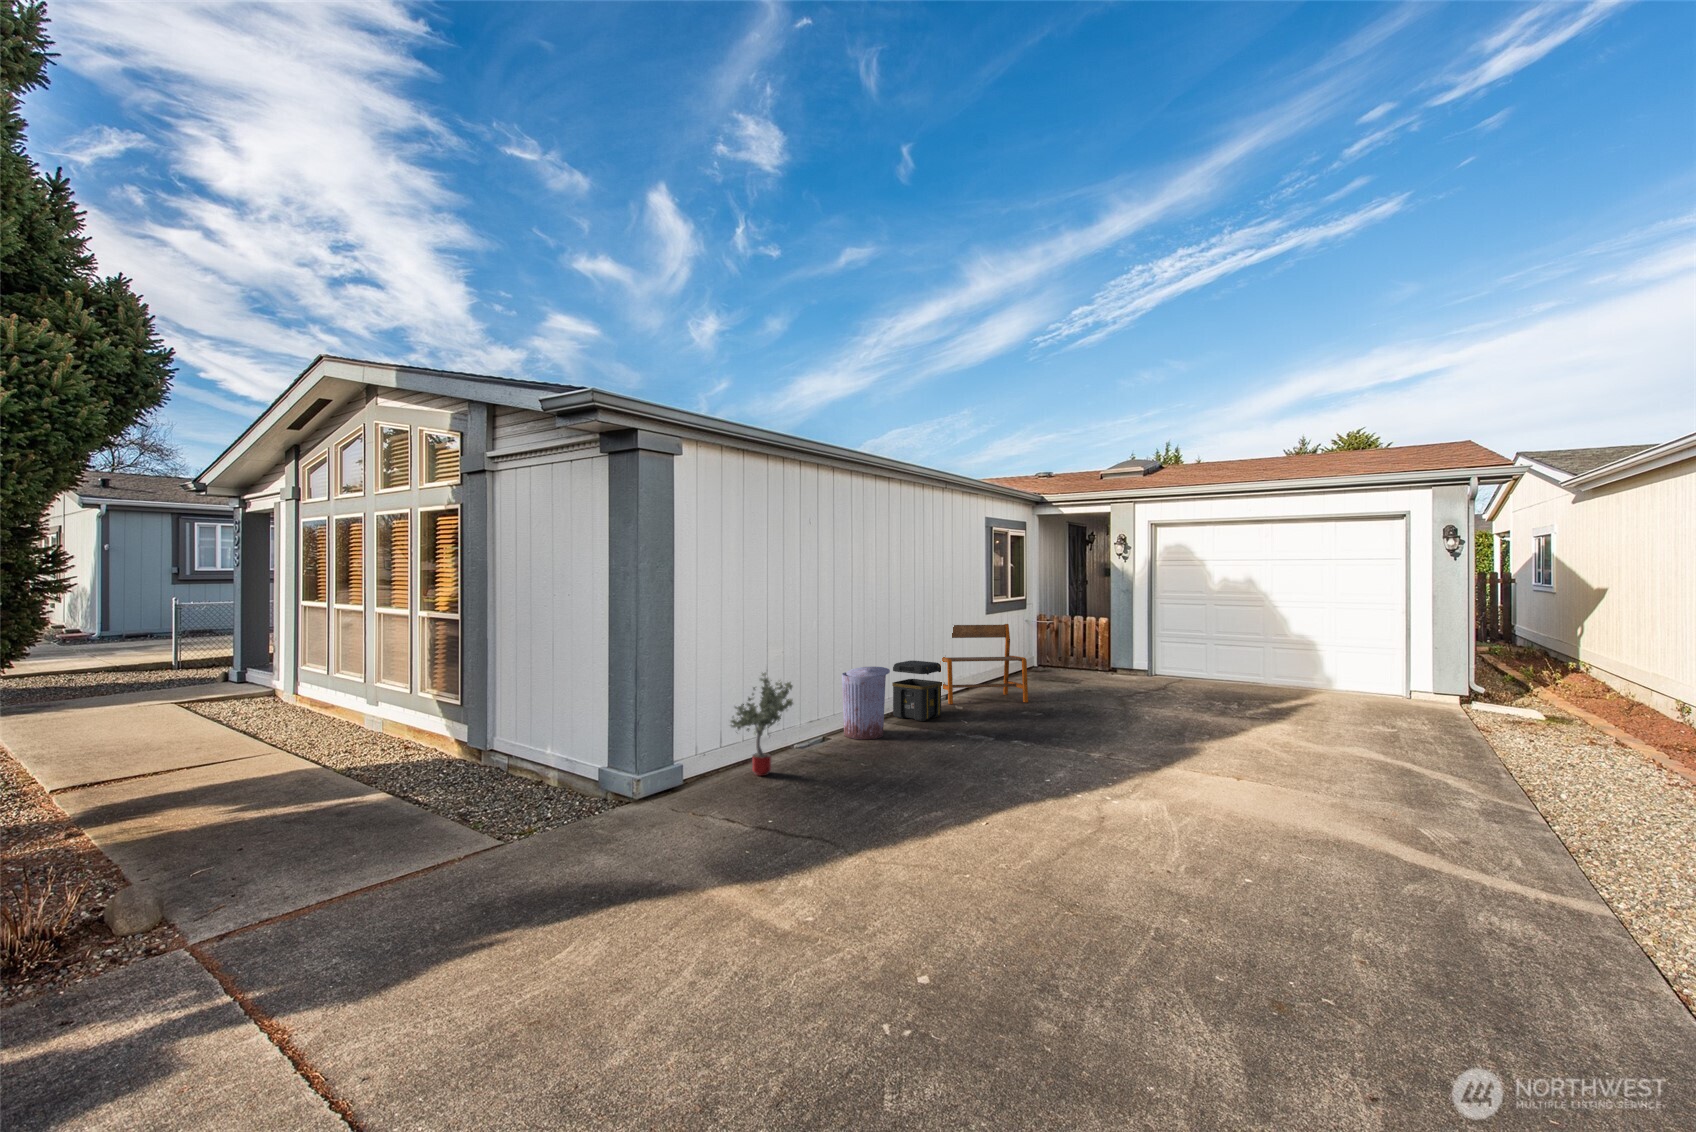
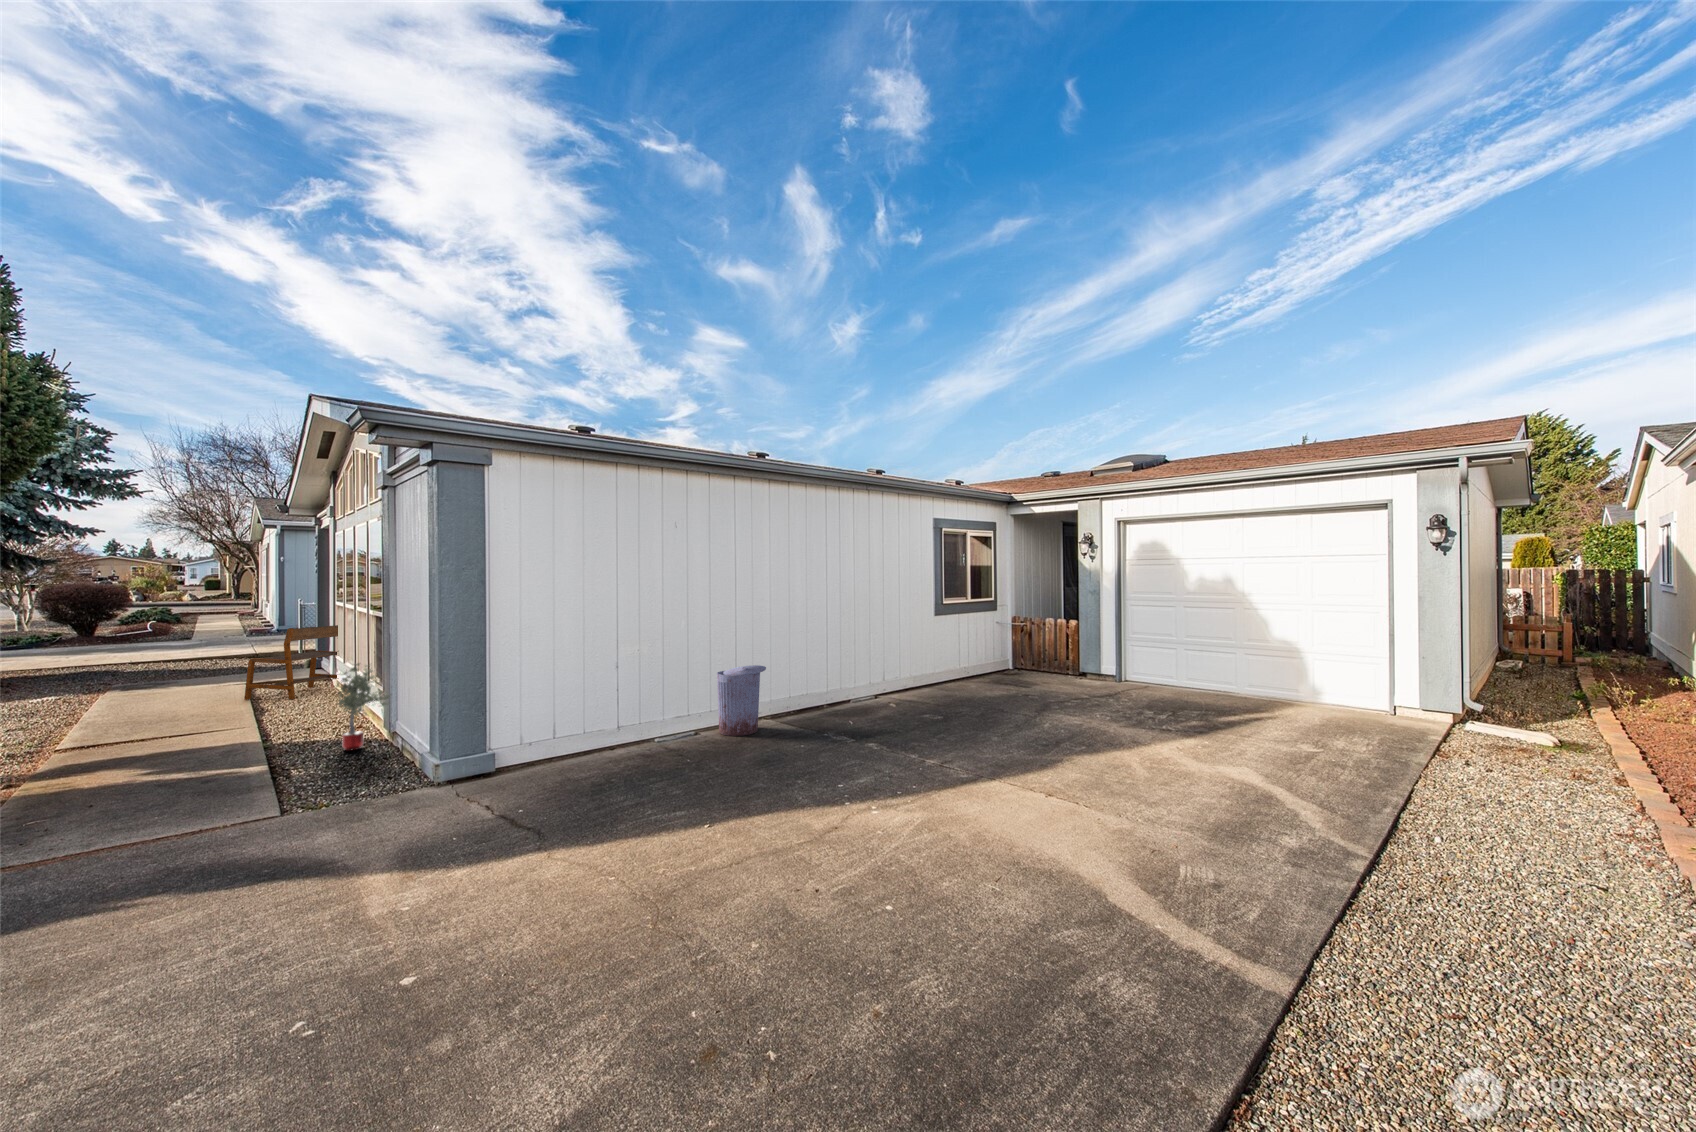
bench: present [942,624,1028,704] -> present [244,625,338,700]
toolbox: present [892,661,942,721] -> none [792,661,841,720]
potted tree: present [731,673,793,776] -> present [337,663,389,751]

